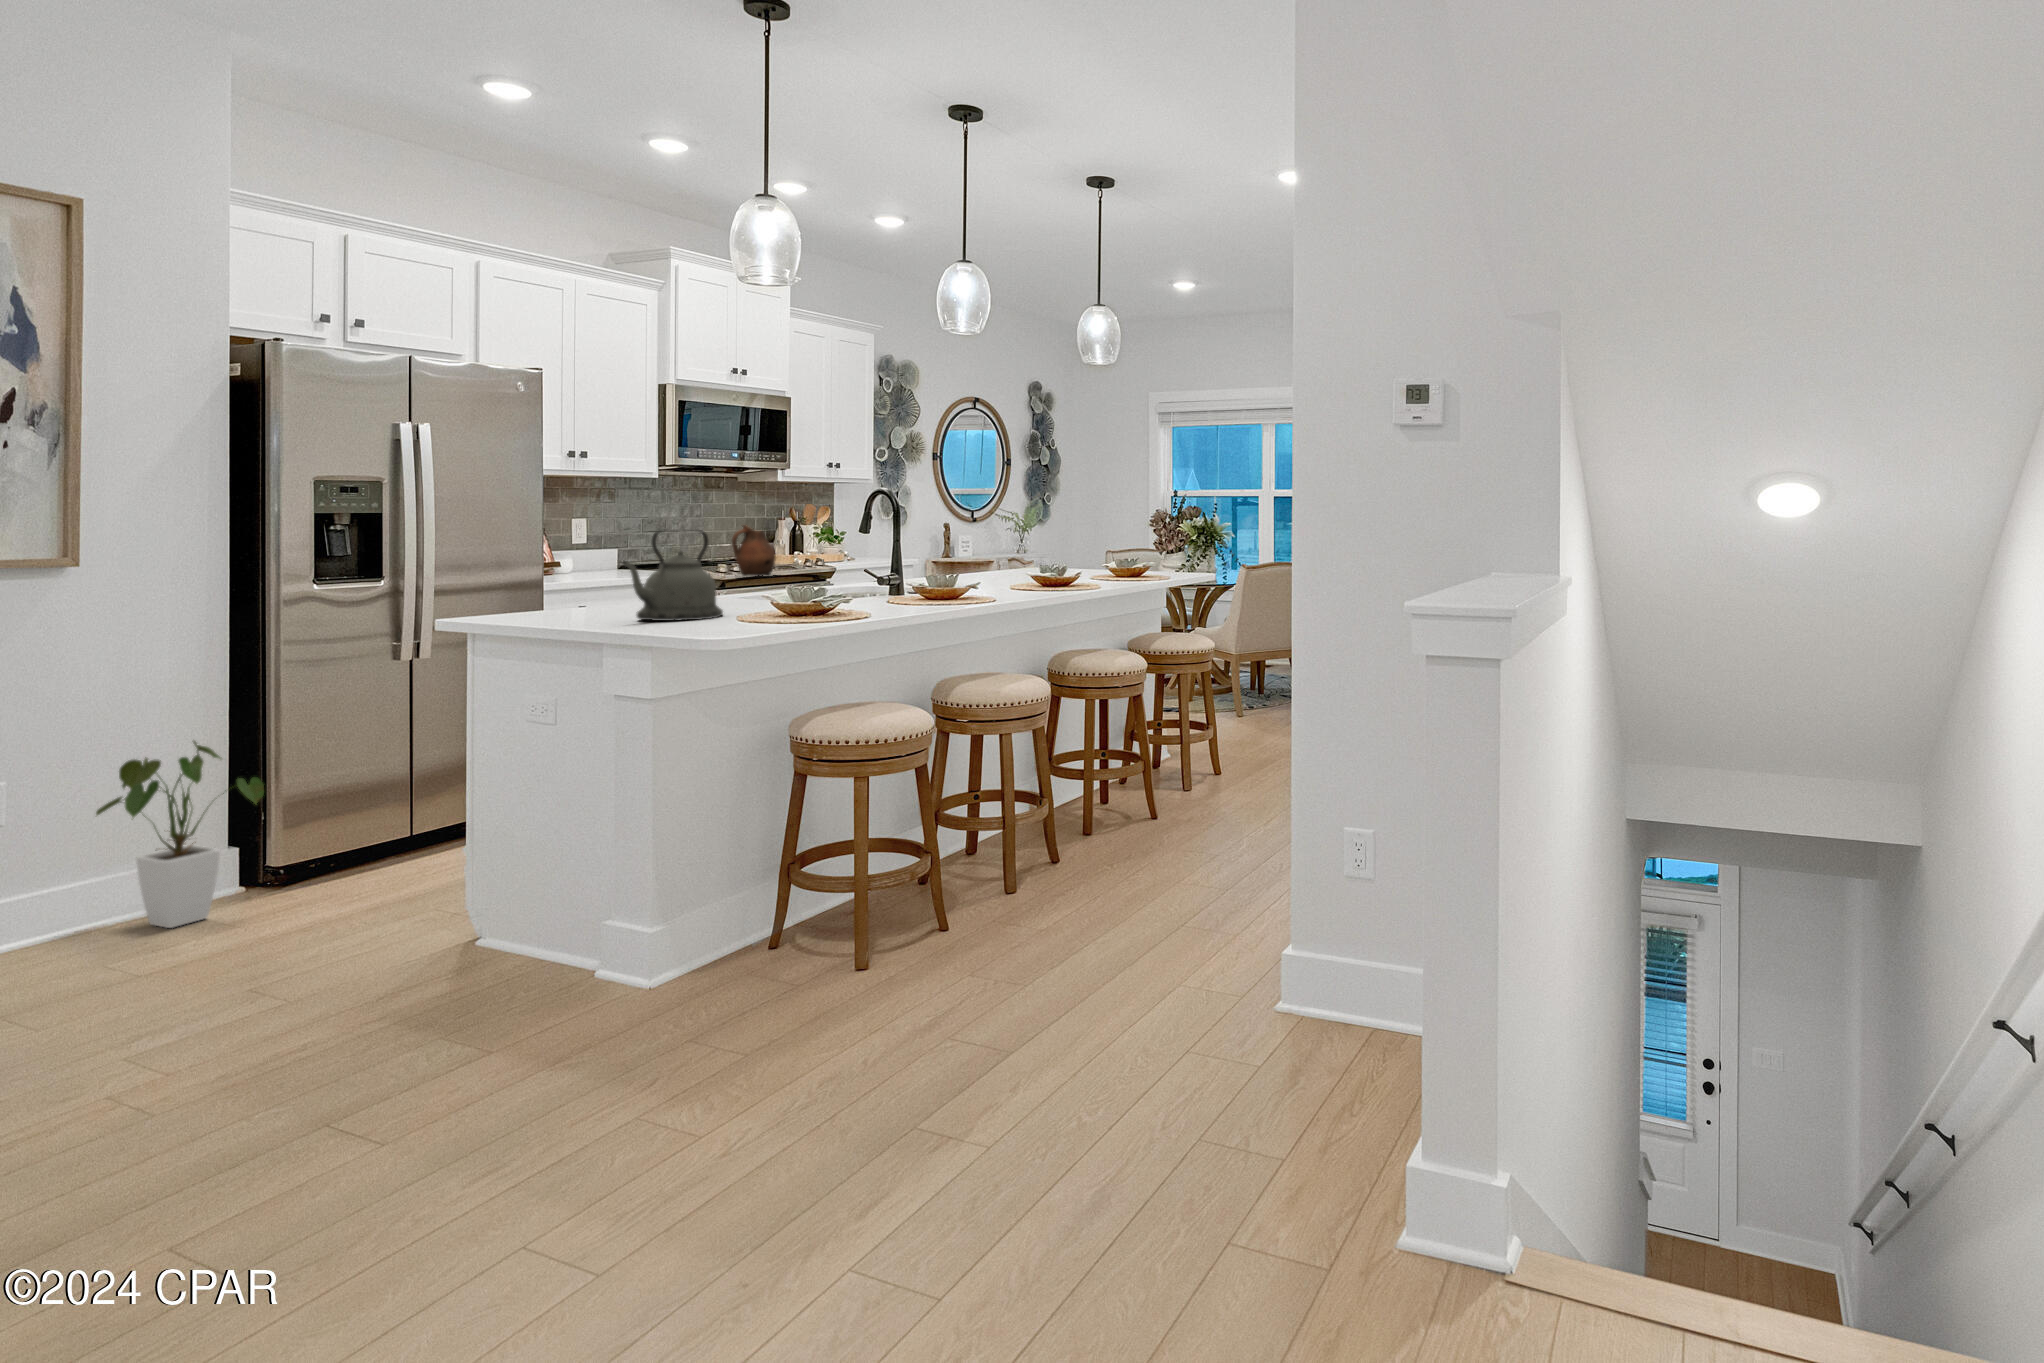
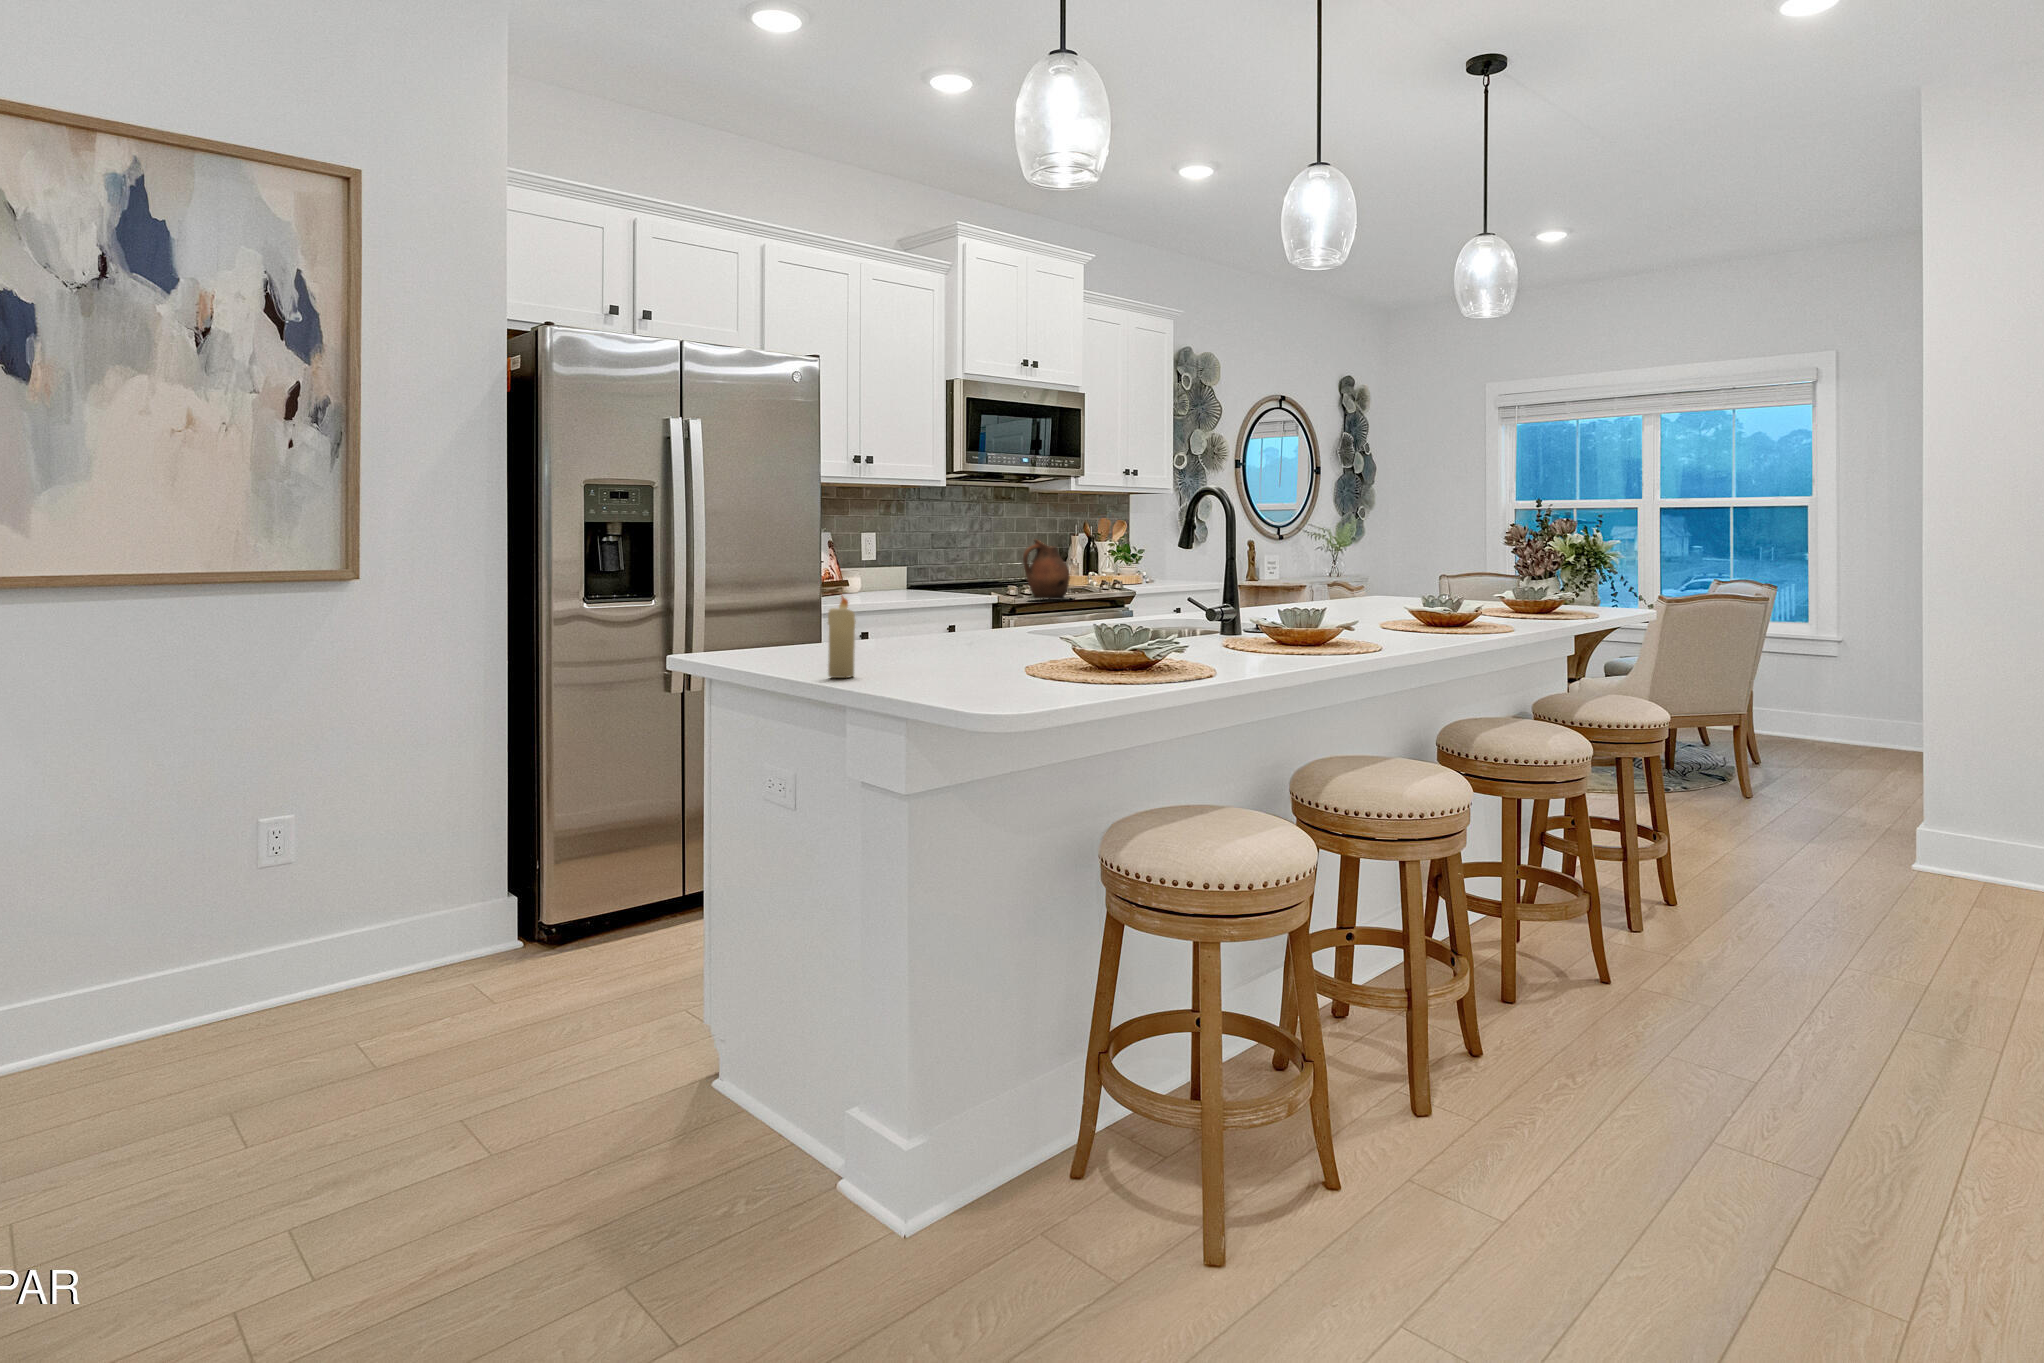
kettle: present [623,529,723,621] -> none [873,536,1005,669]
candle: none [589,570,611,628] -> present [828,596,856,678]
house plant: present [96,741,264,928] -> none [361,777,513,1002]

